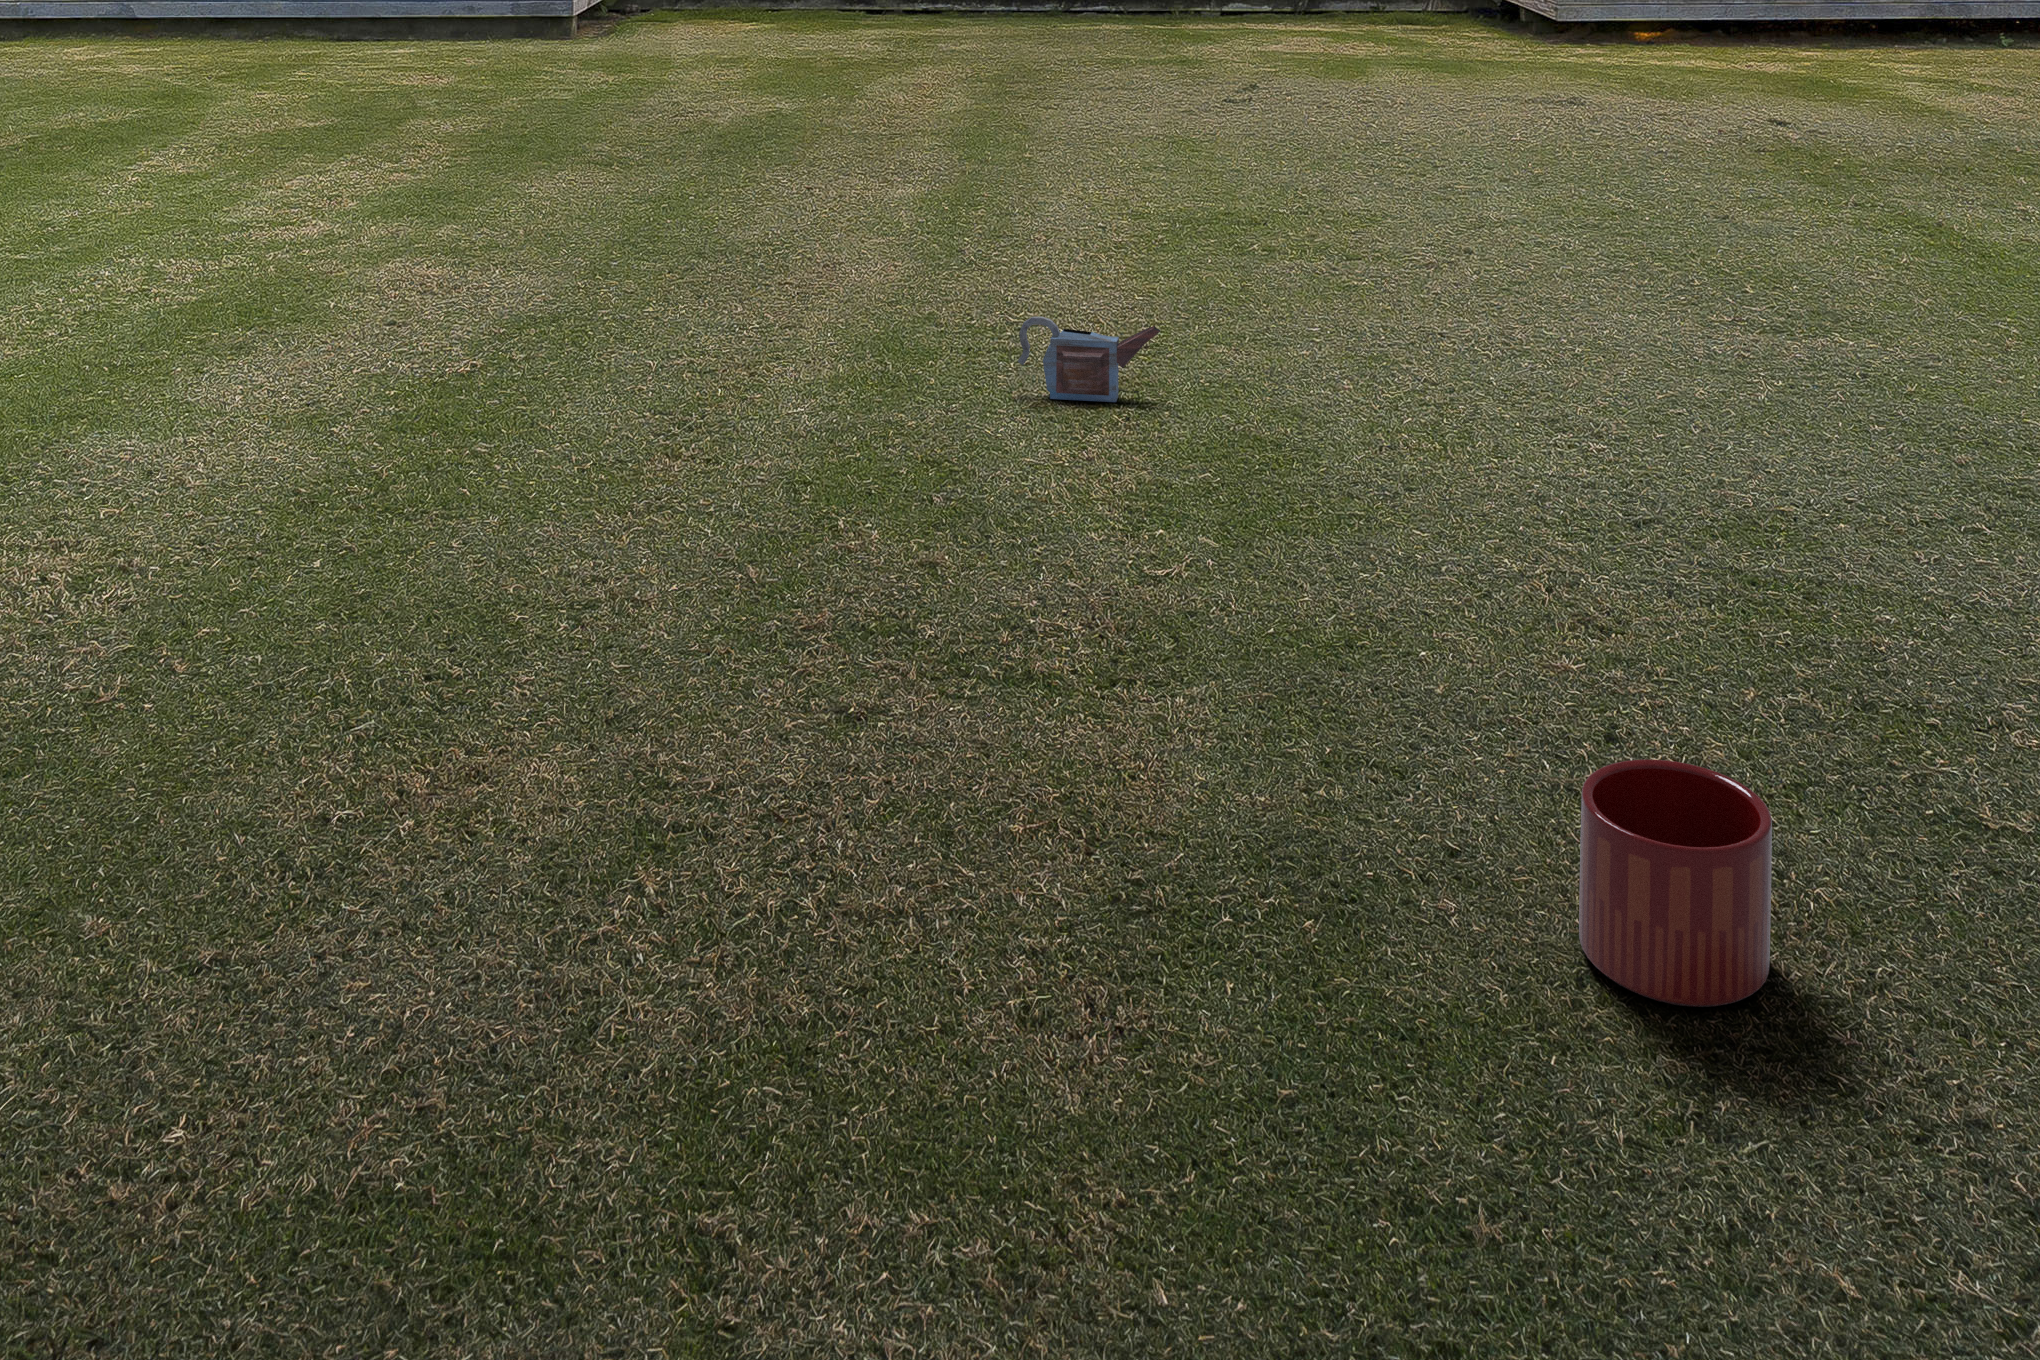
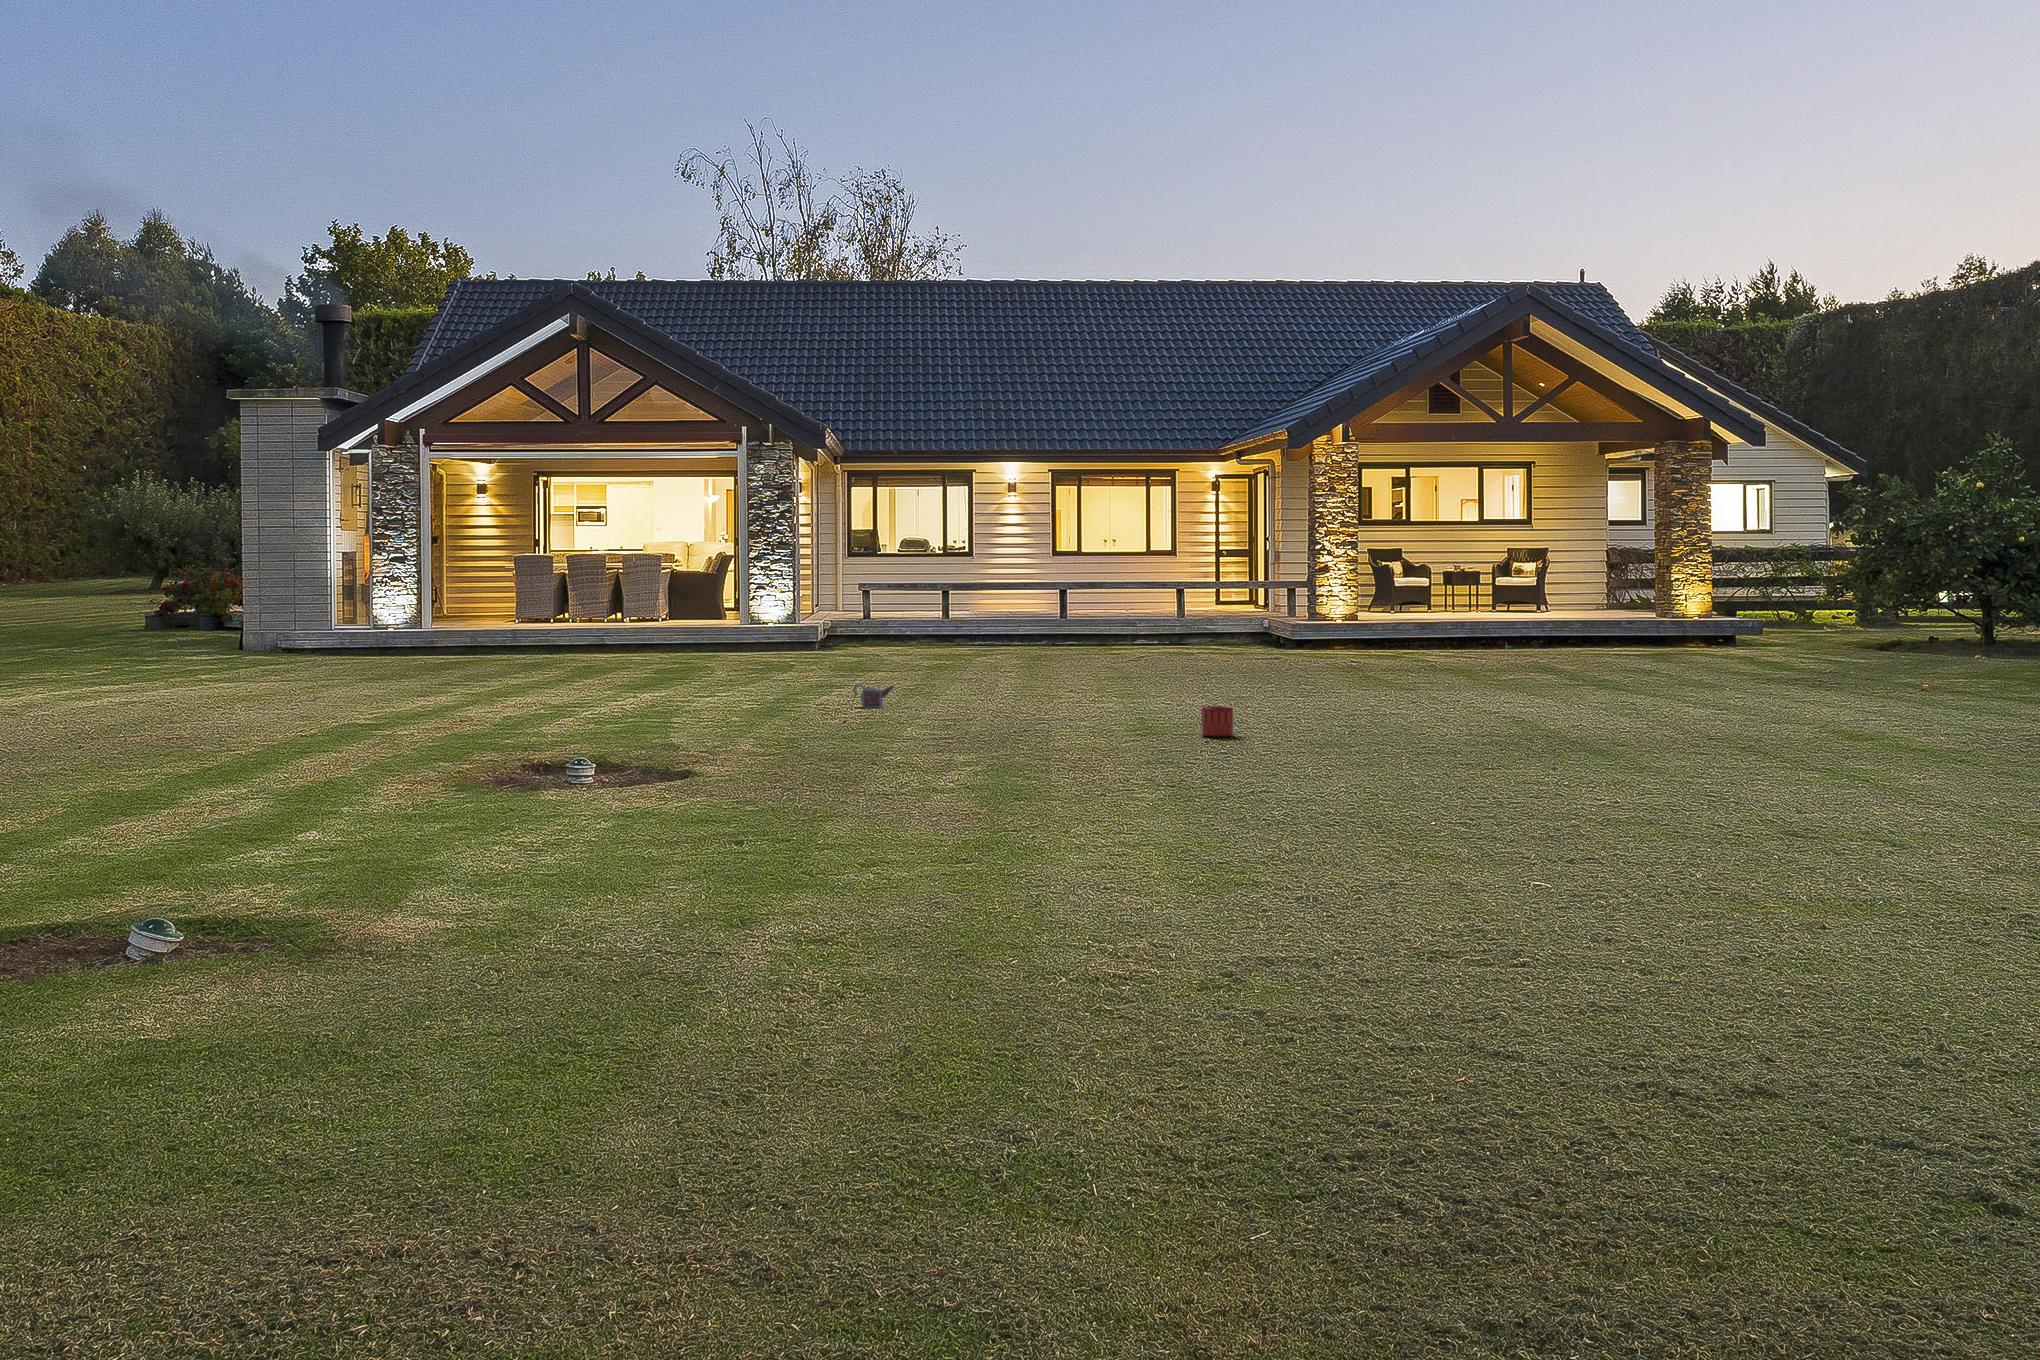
watering can: present [1018,316,1160,402] -> present [854,684,894,708]

